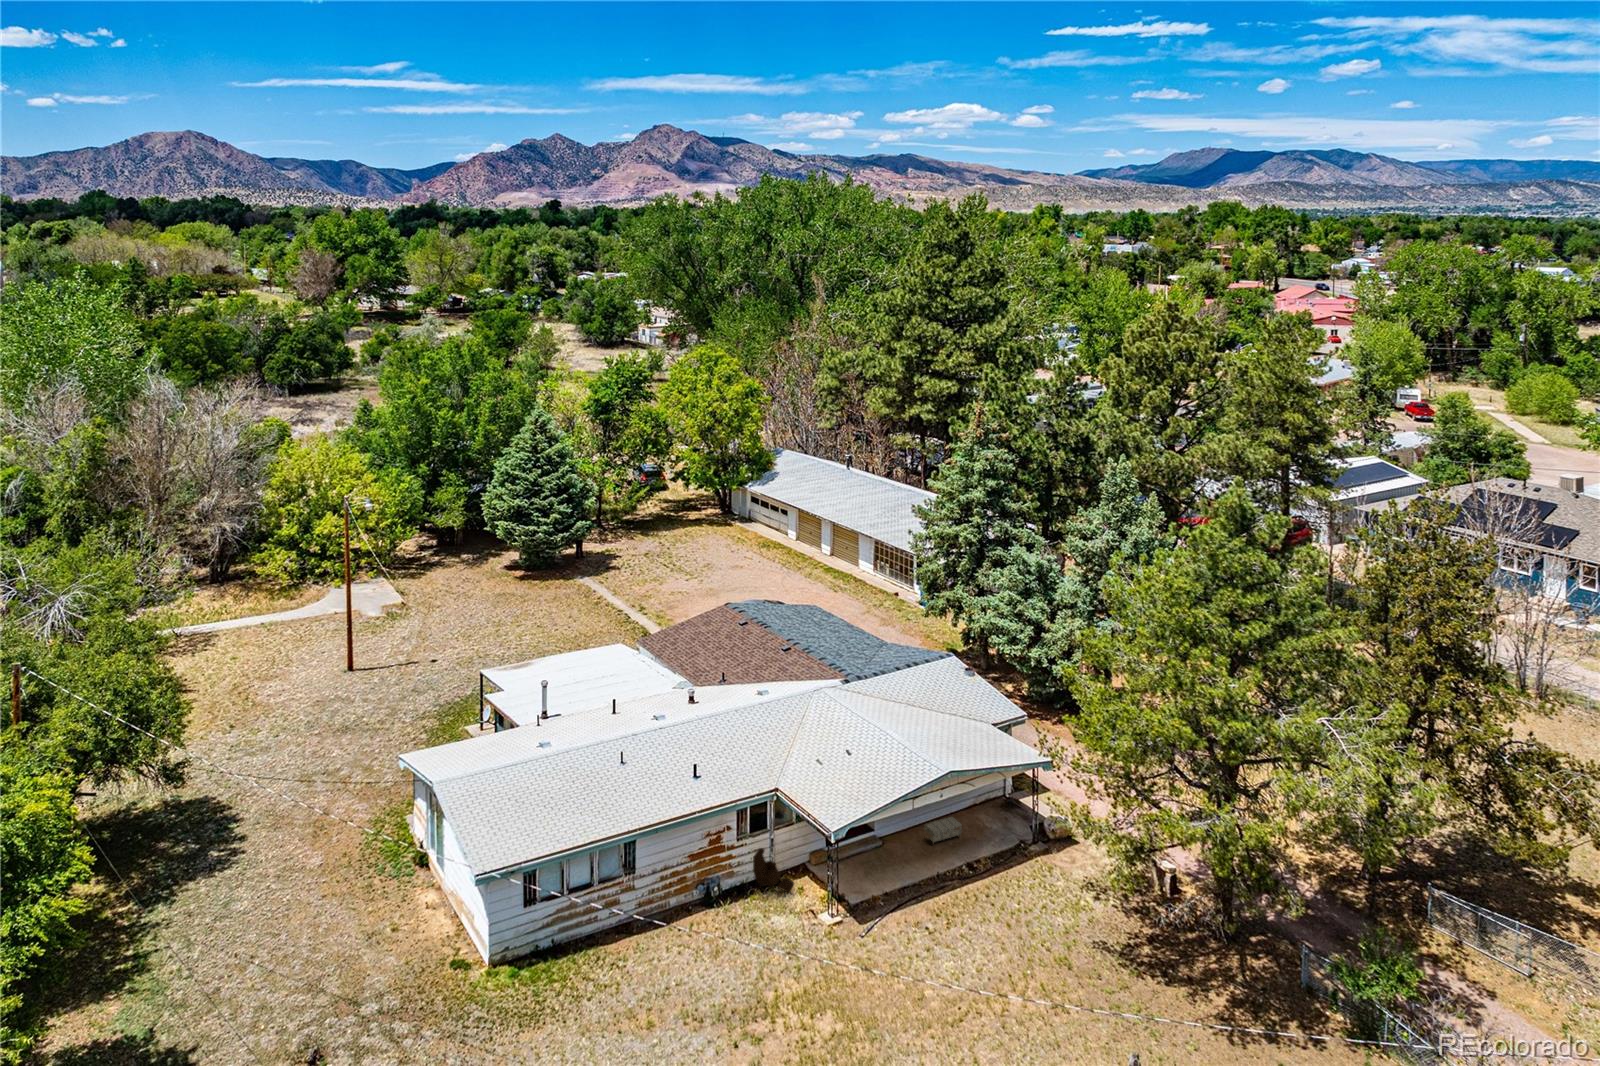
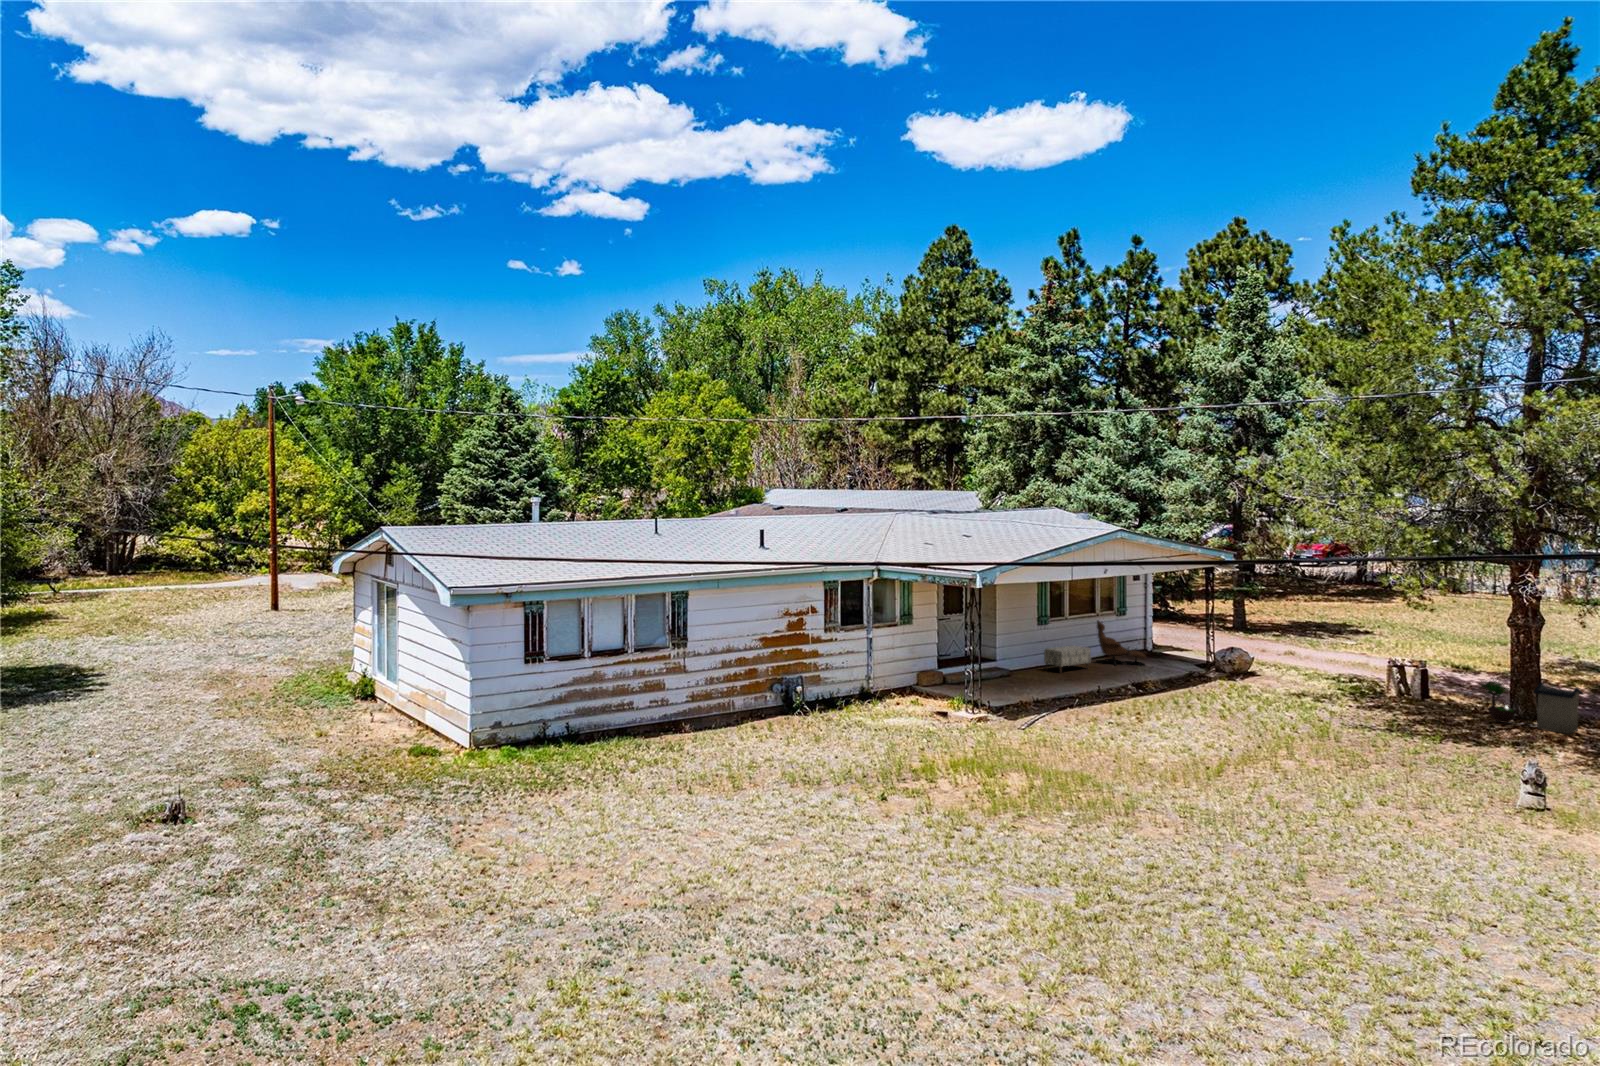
lounge chair: present [753,848,794,893] -> present [1097,621,1146,665]
potted tree: none [1192,938,1210,971] -> present [1481,679,1514,723]
trash can: none [1217,952,1252,993] -> present [1534,683,1583,734]

